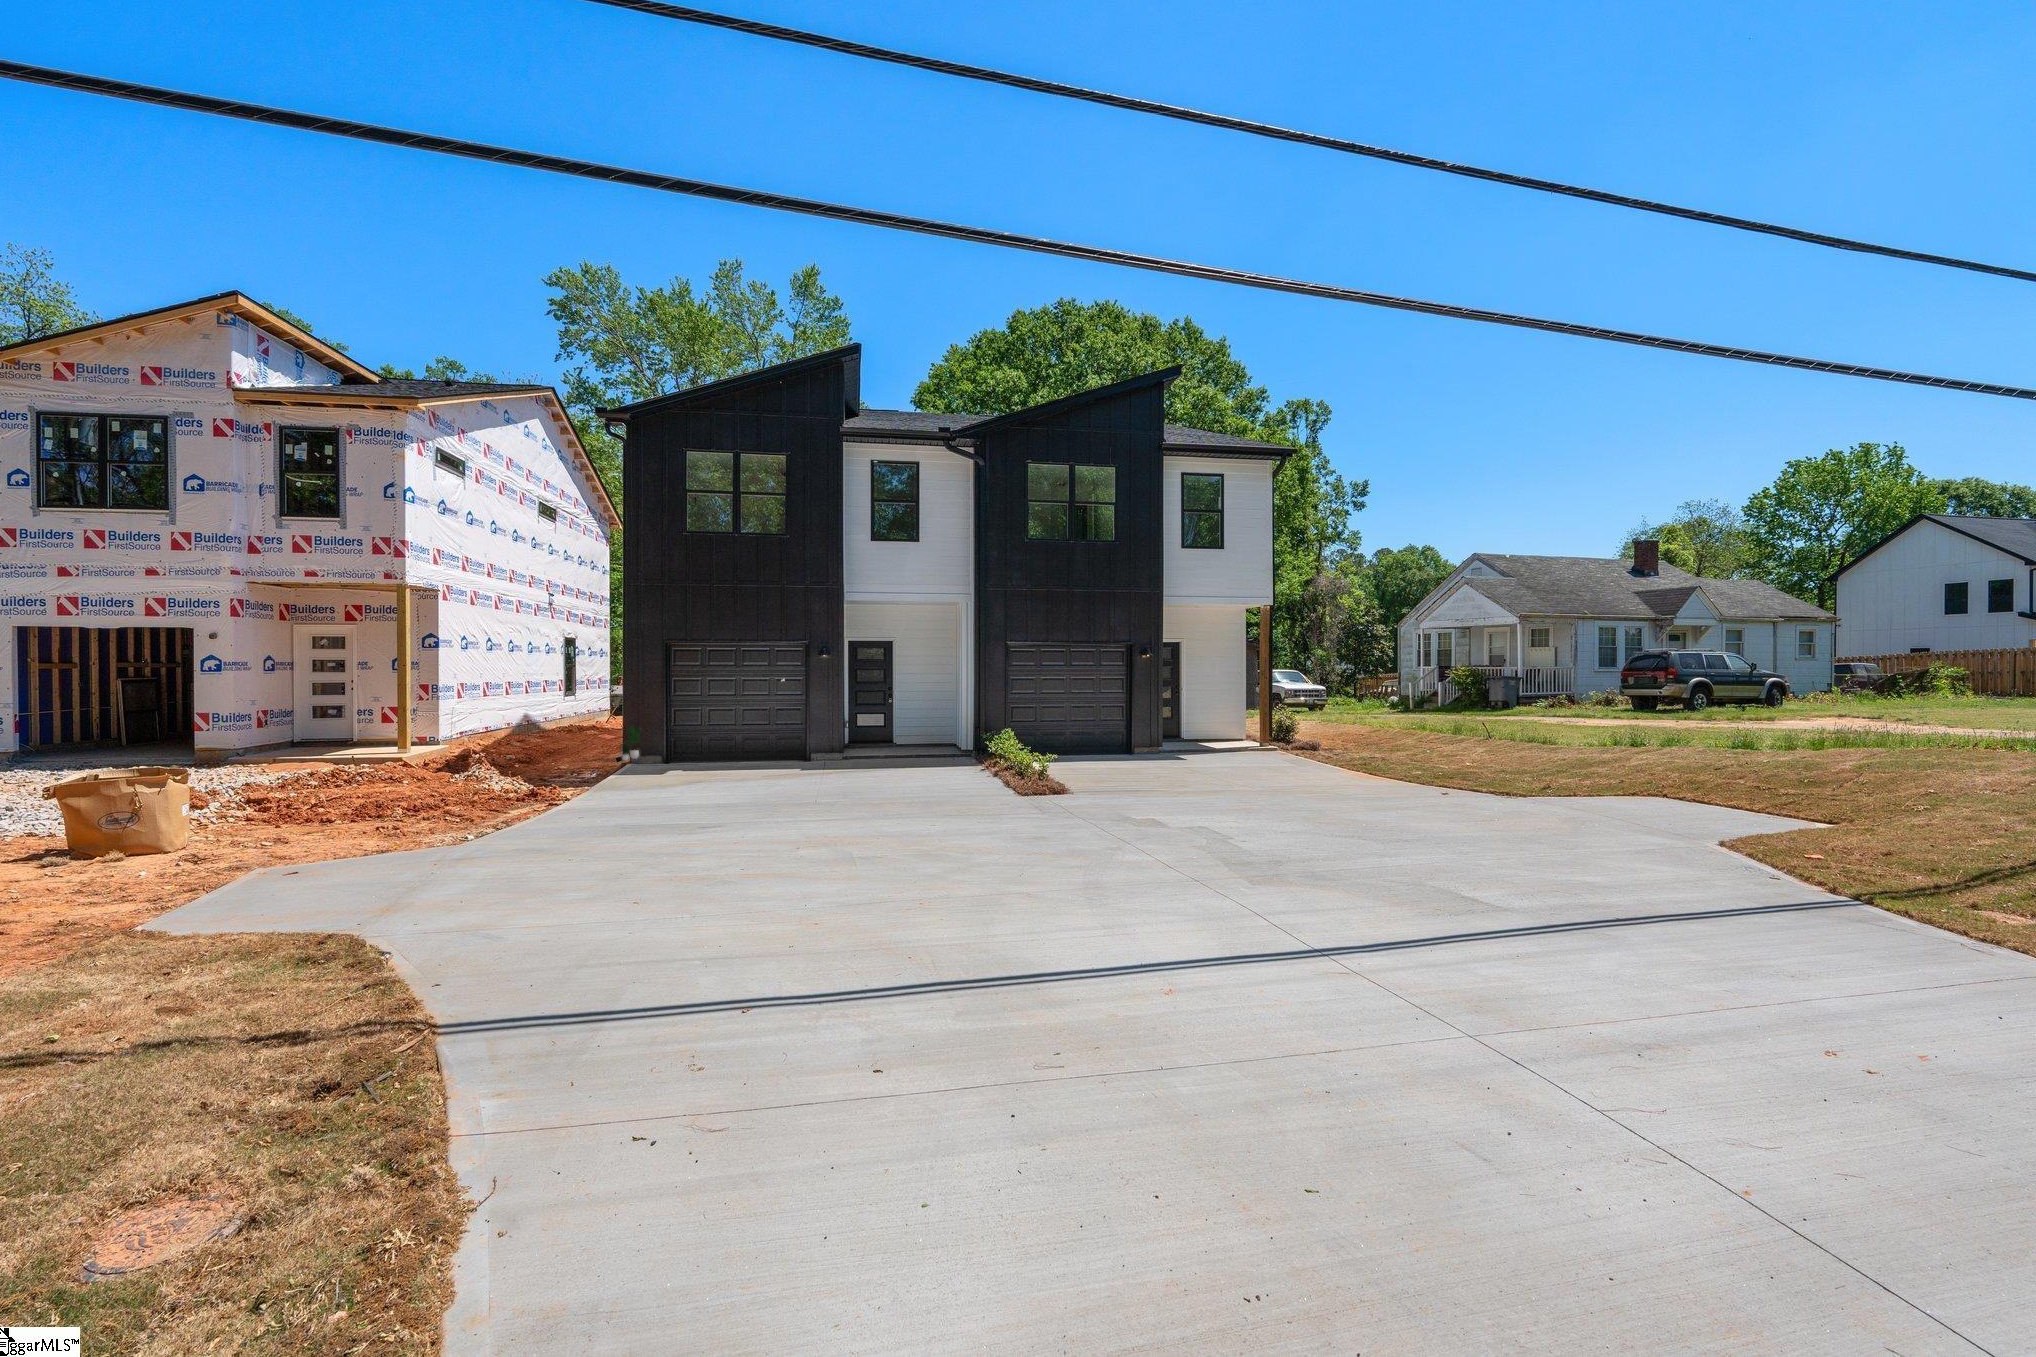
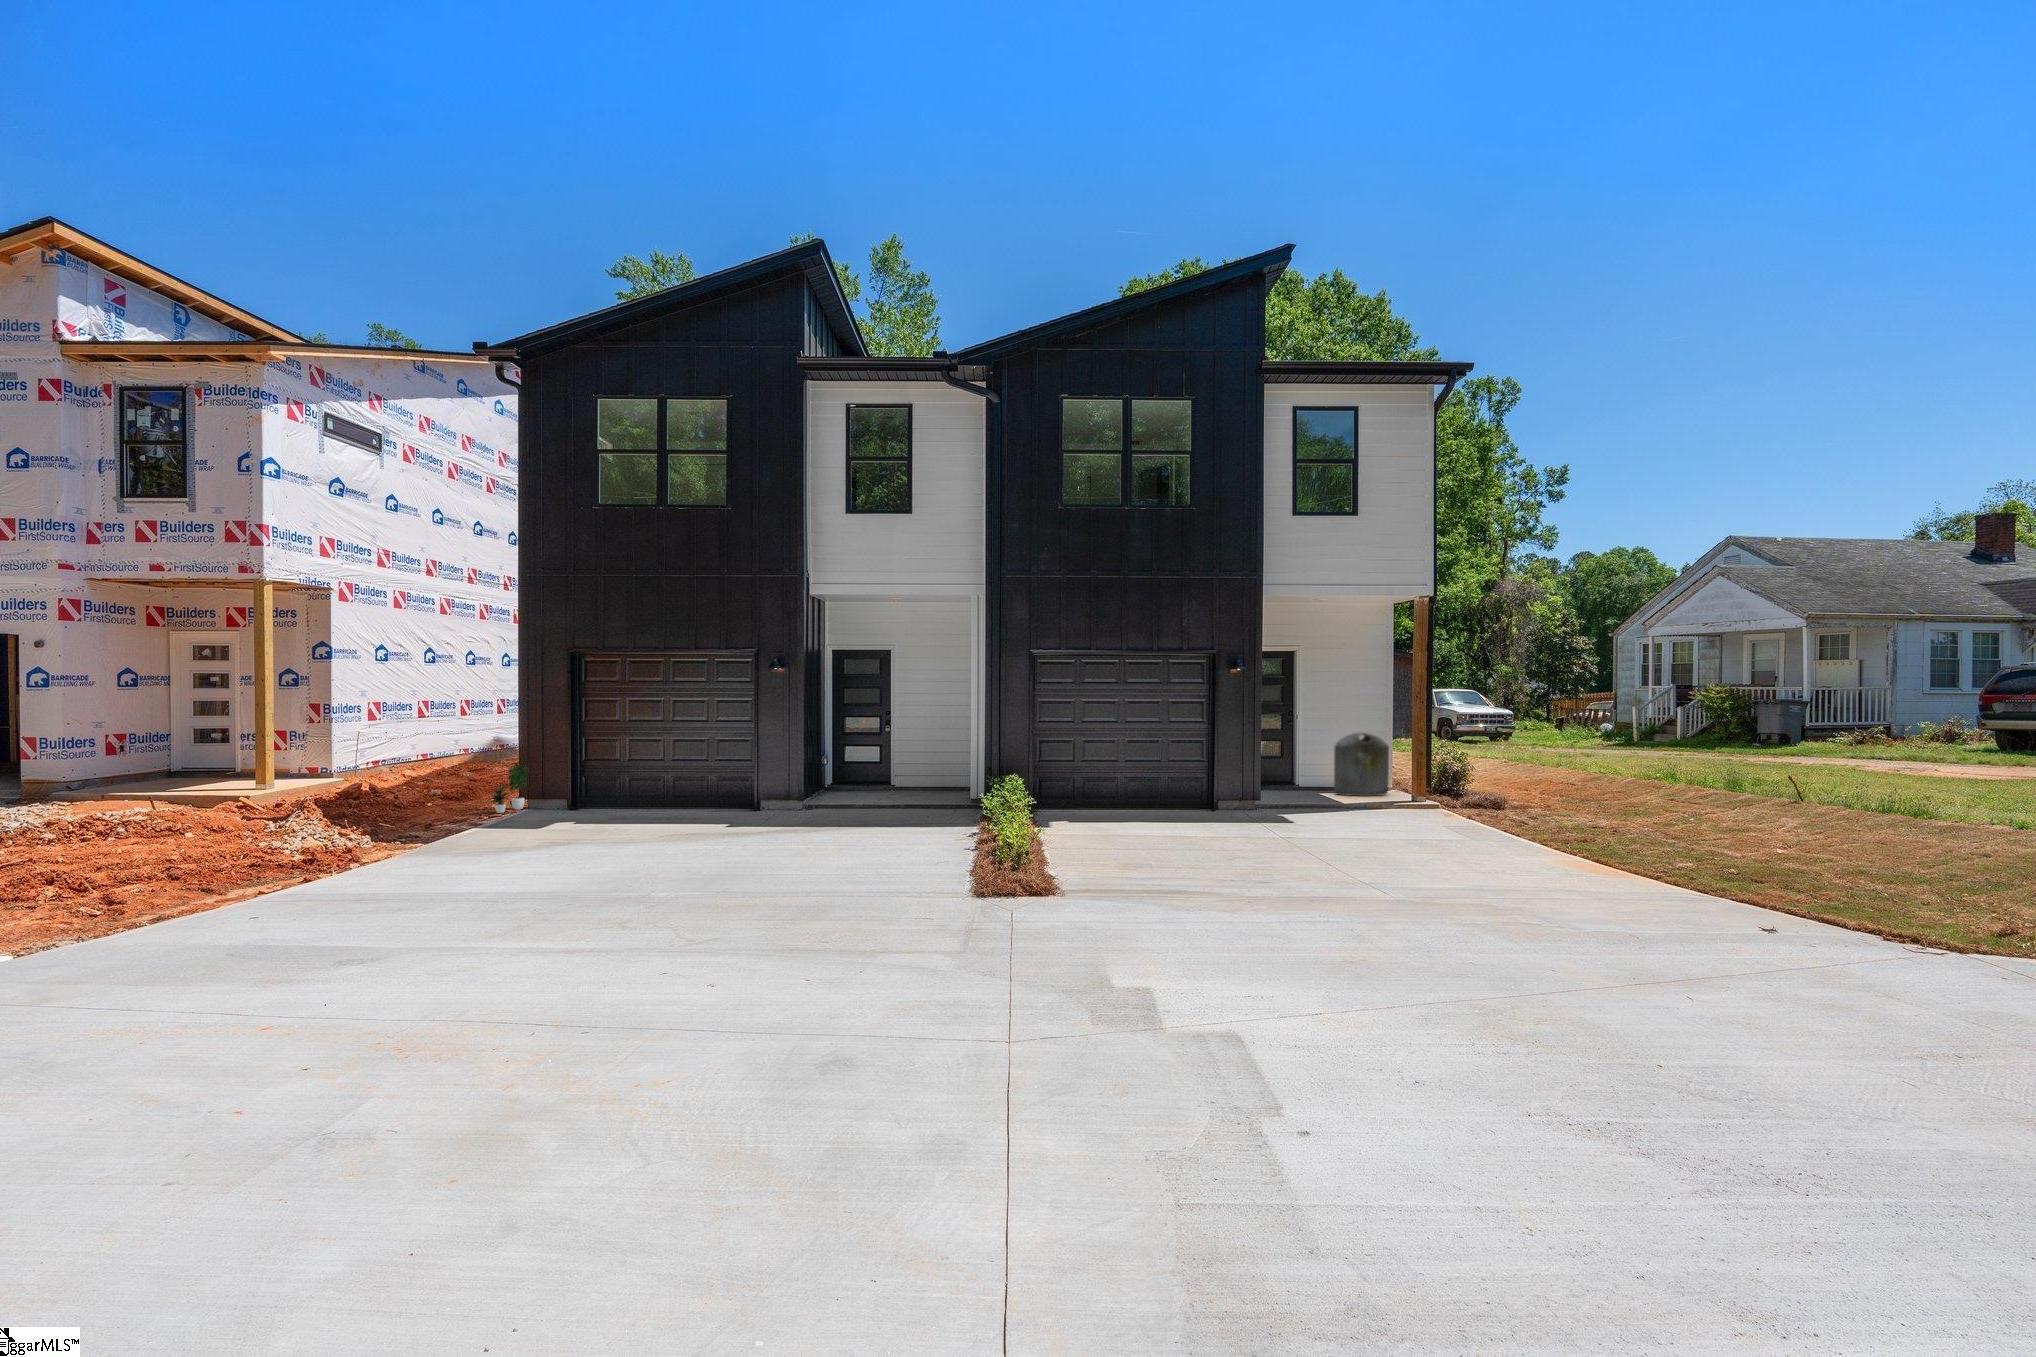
trash can: none [1206,699,1243,743] -> present [1334,733,1389,796]

